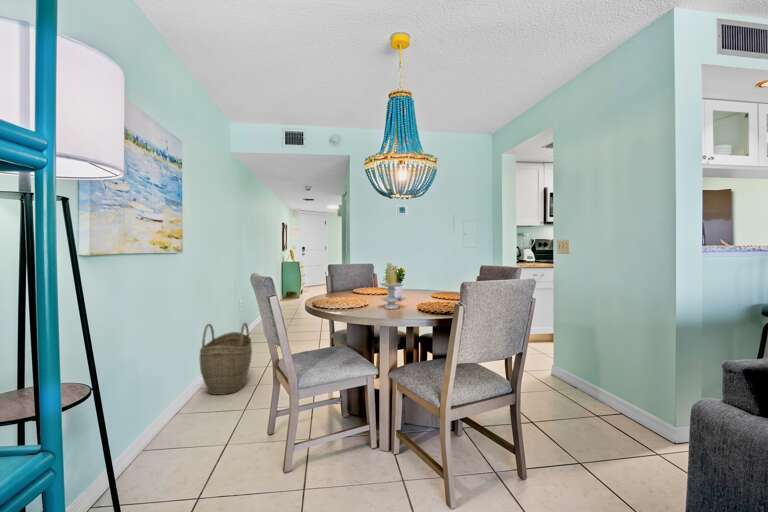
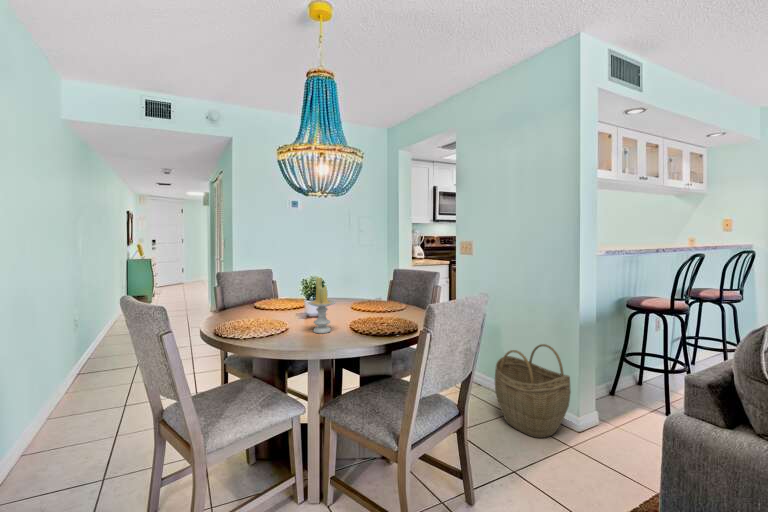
woven basket: present [199,323,252,395] -> present [495,344,571,438]

